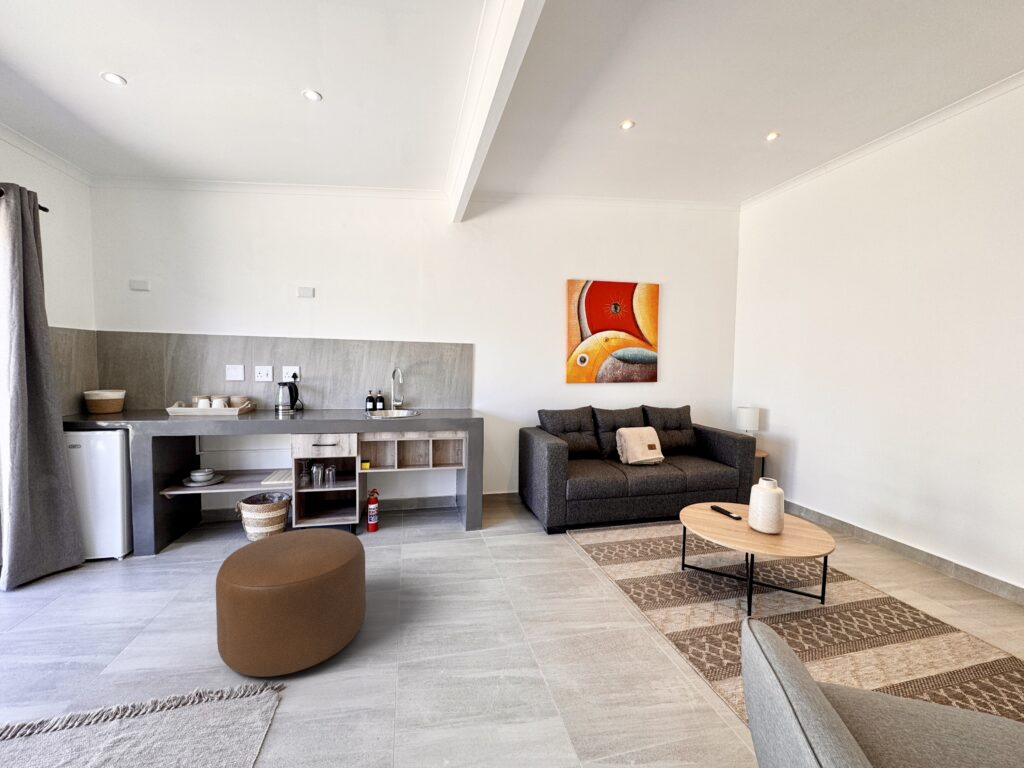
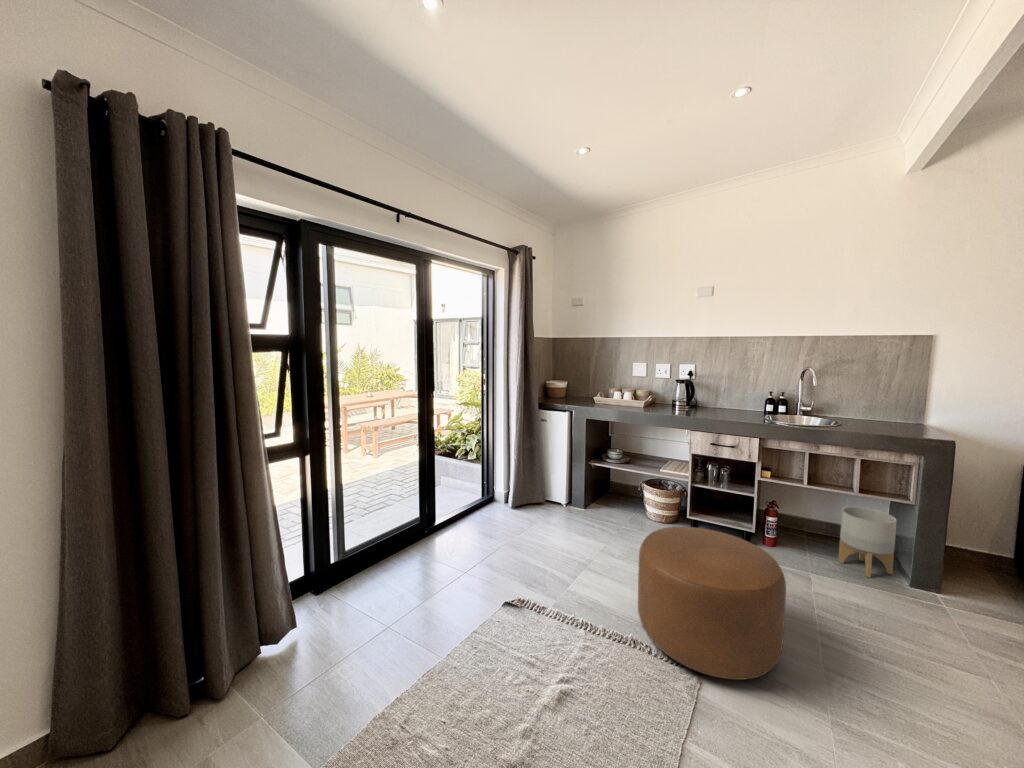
planter: none [421,478,454,532] -> present [839,506,896,578]

